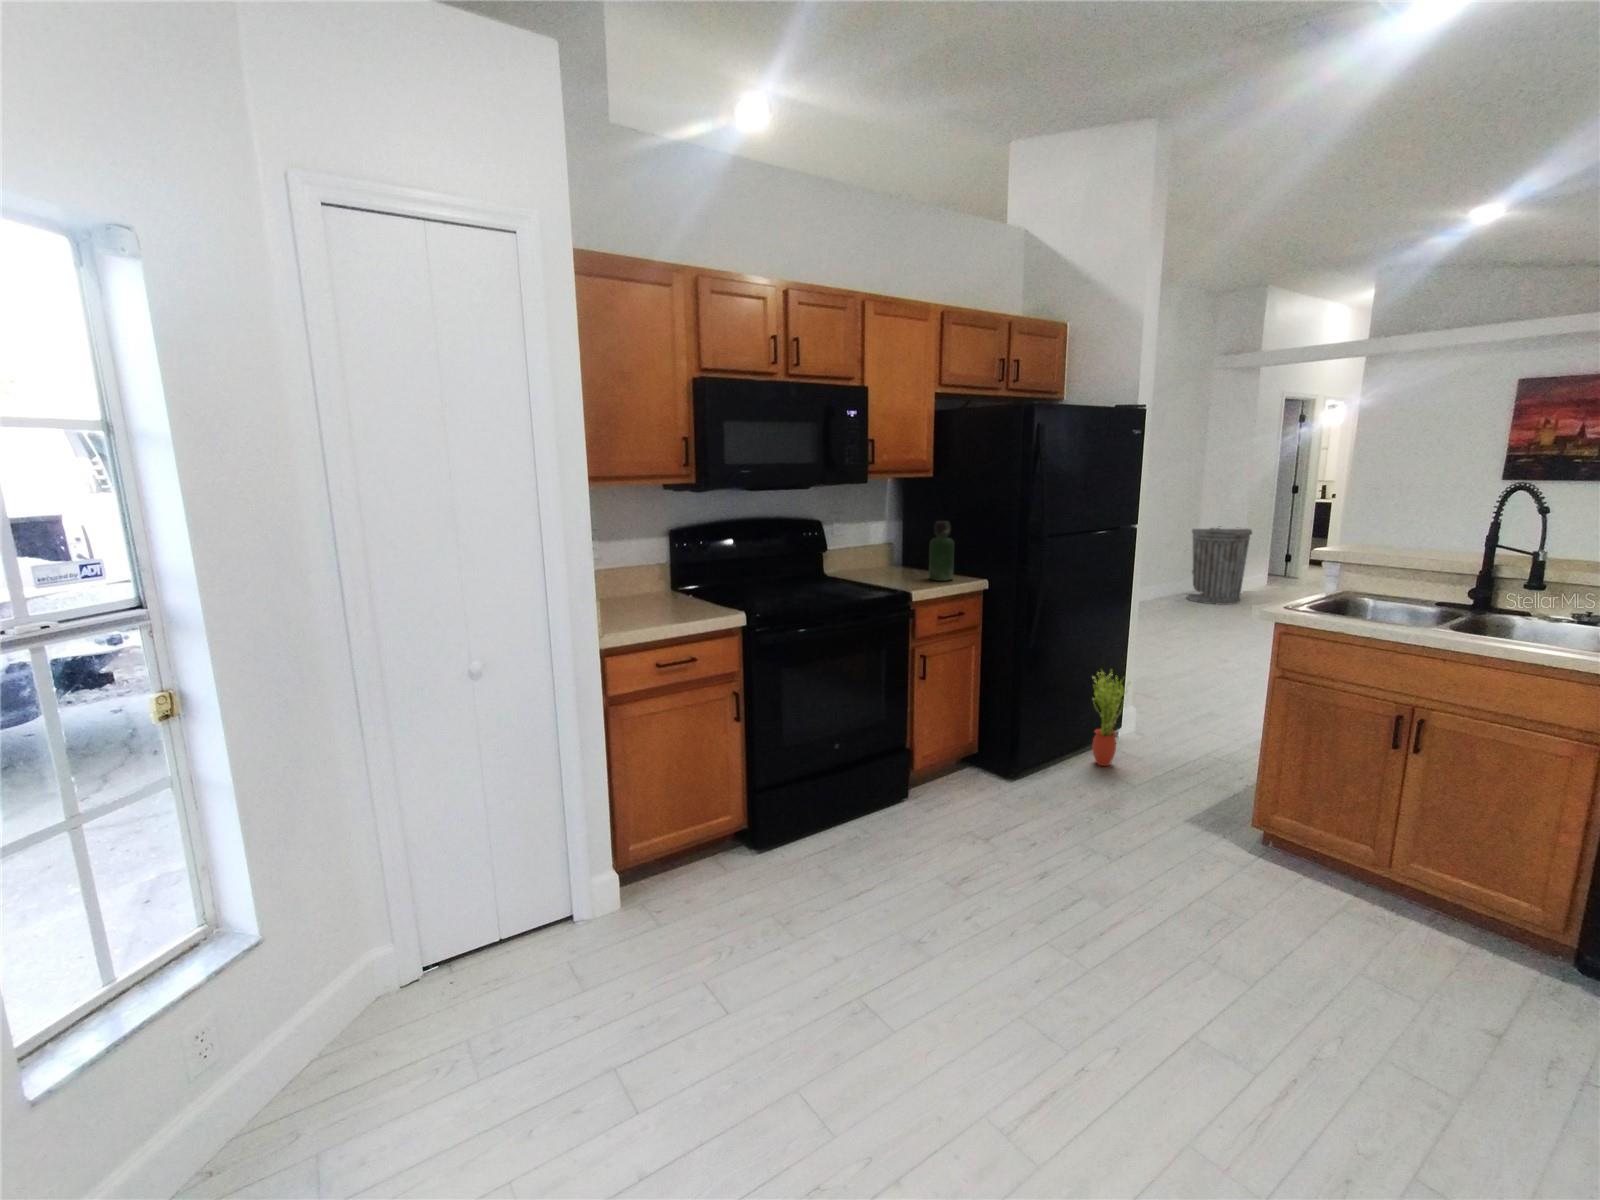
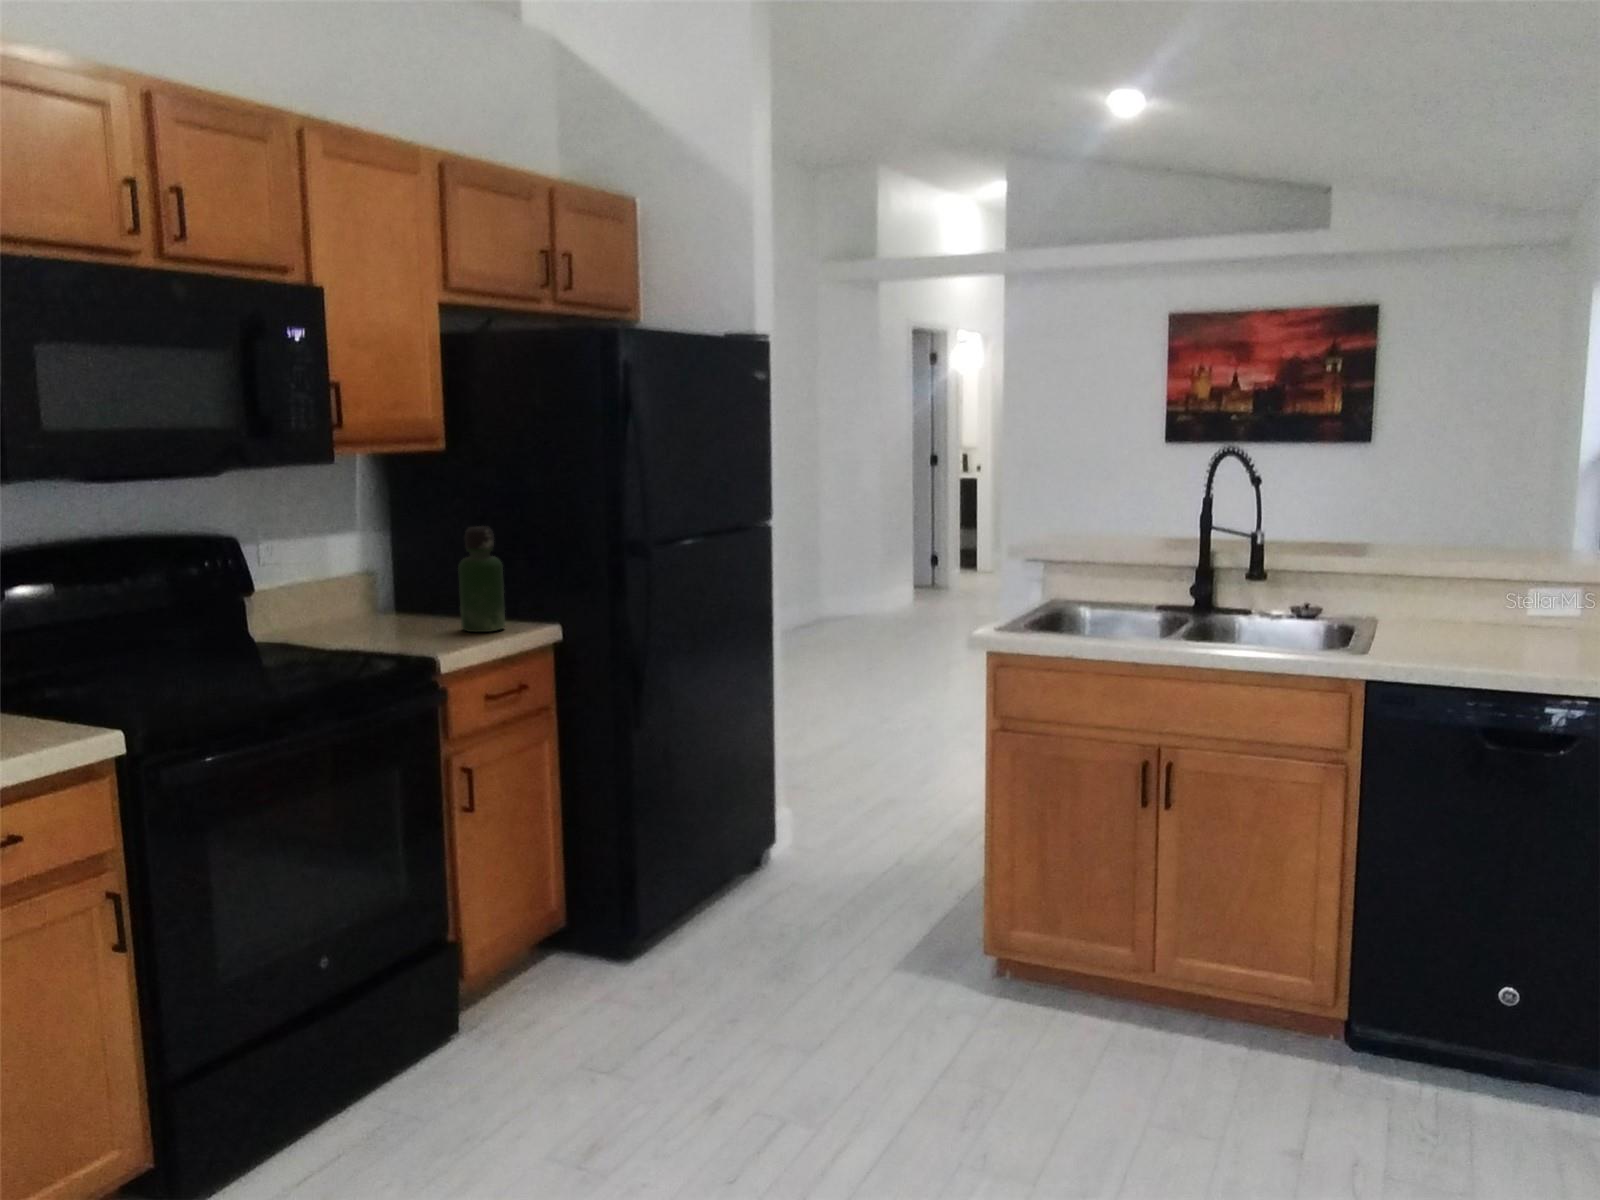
trash can: present [1187,526,1252,605] -> none [815,516,898,631]
potted plant: present [1092,671,1130,766] -> none [739,749,795,906]

